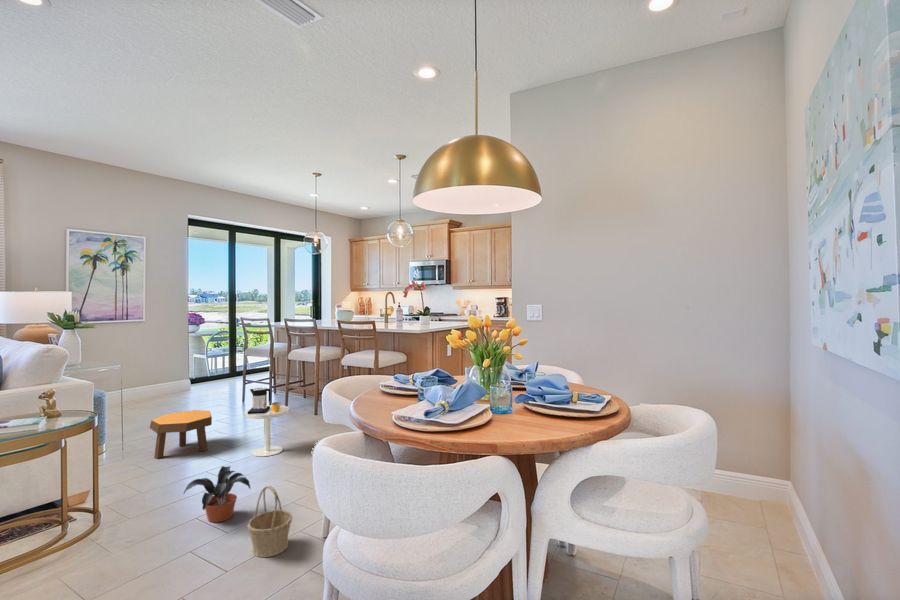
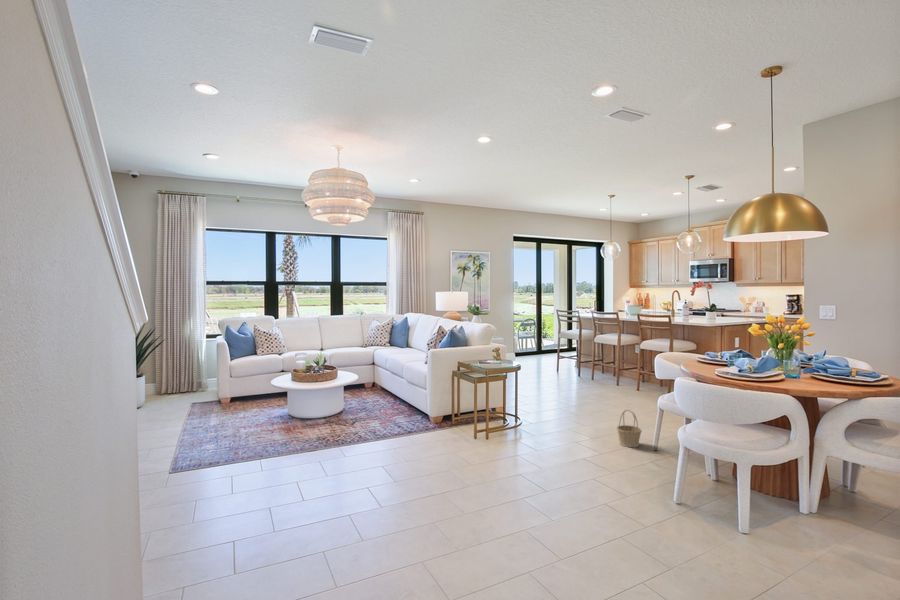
side table: present [245,388,289,457] -> none [582,359,611,405]
footstool: present [150,410,212,459] -> none [523,371,559,397]
potted plant: present [184,466,250,522] -> none [573,400,608,430]

